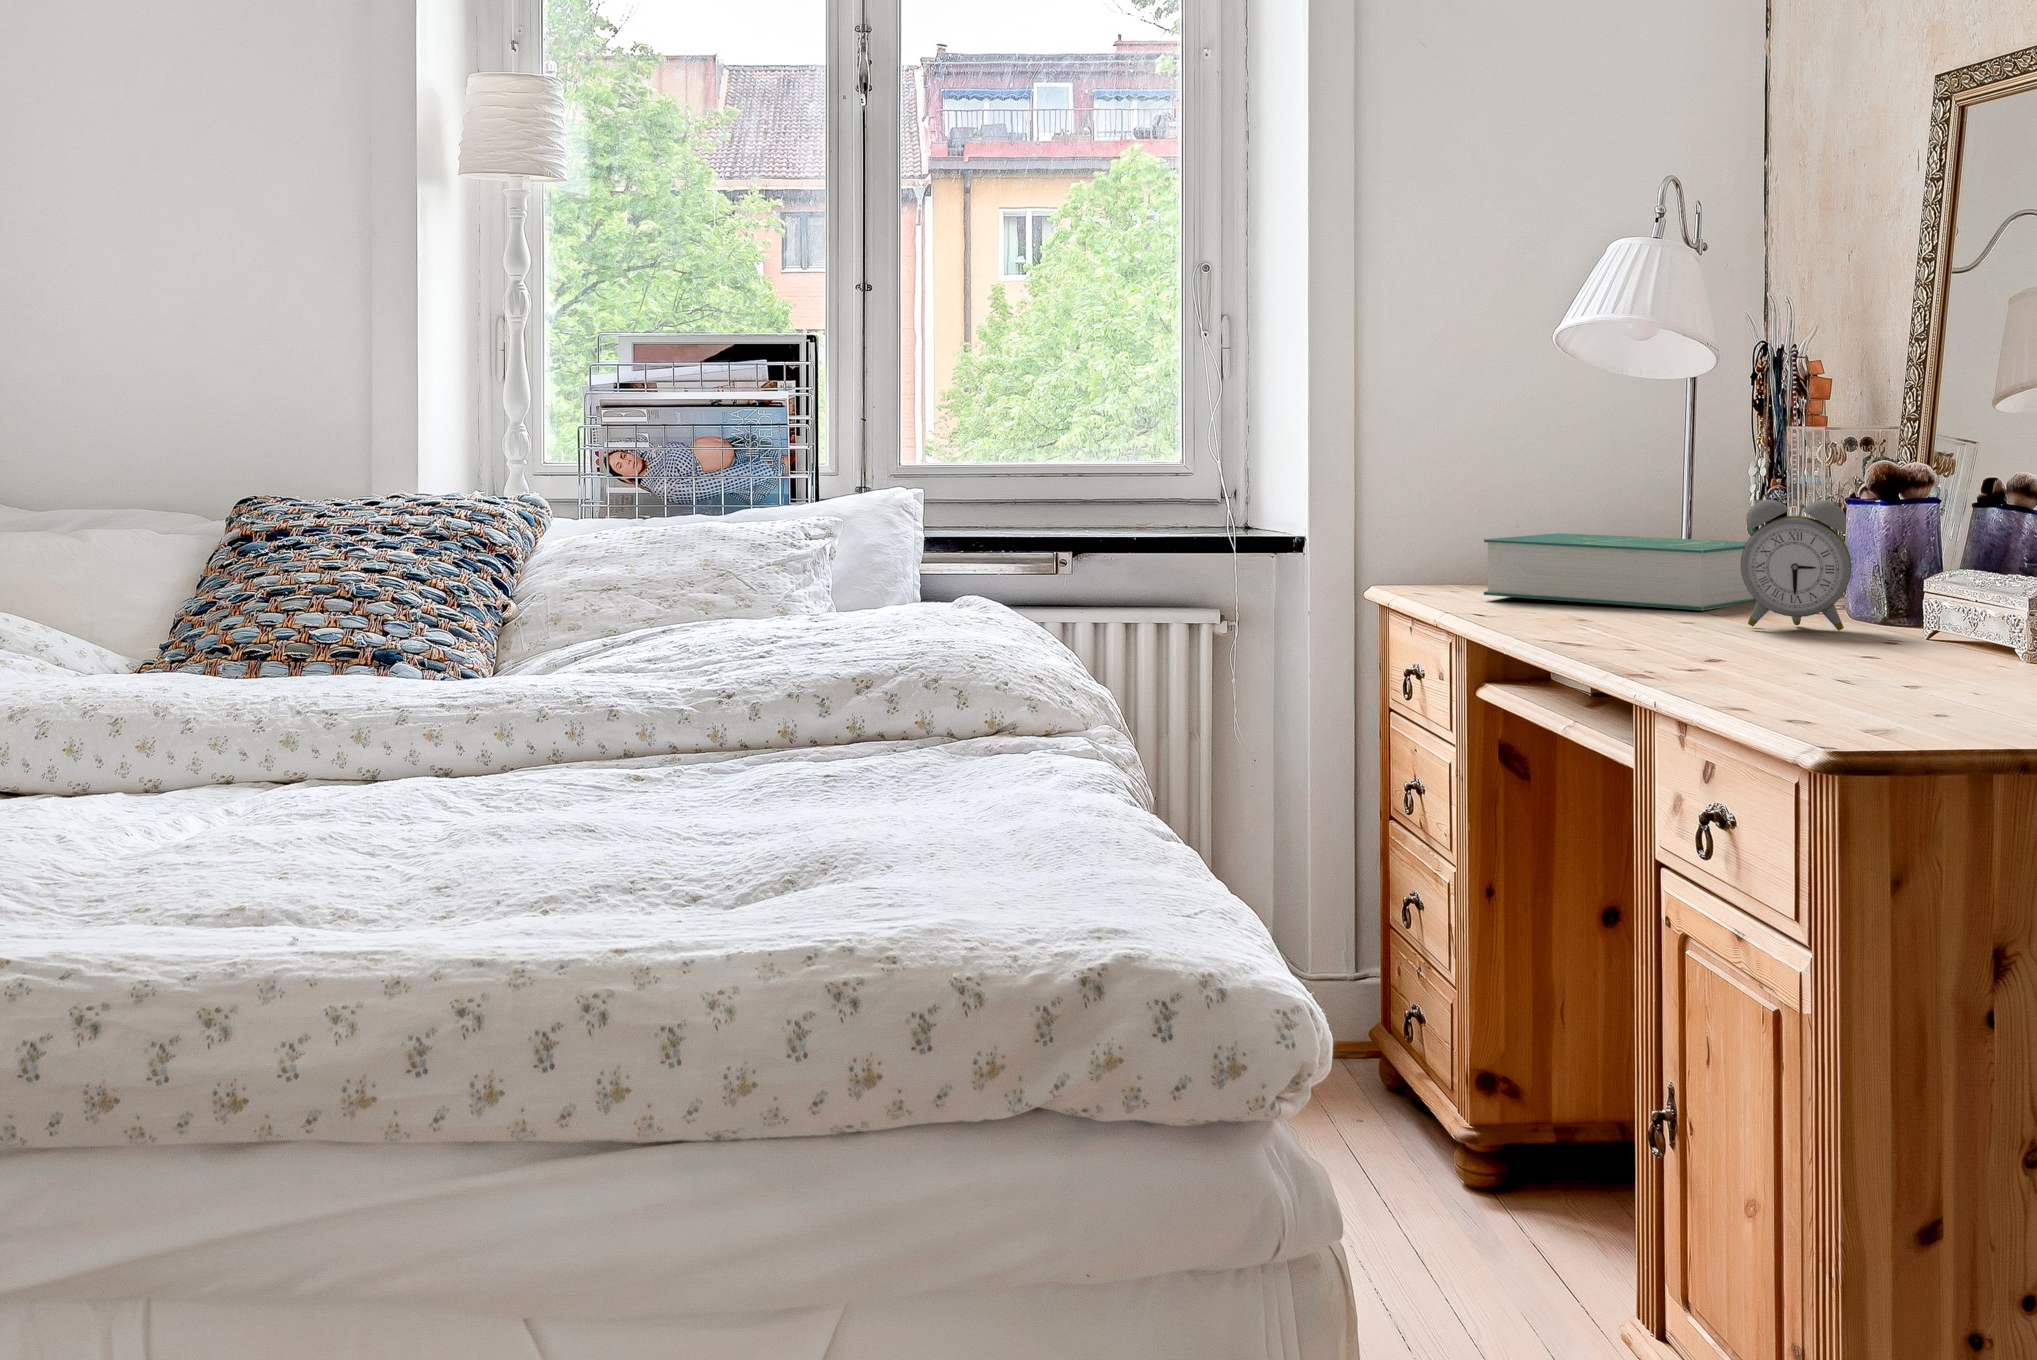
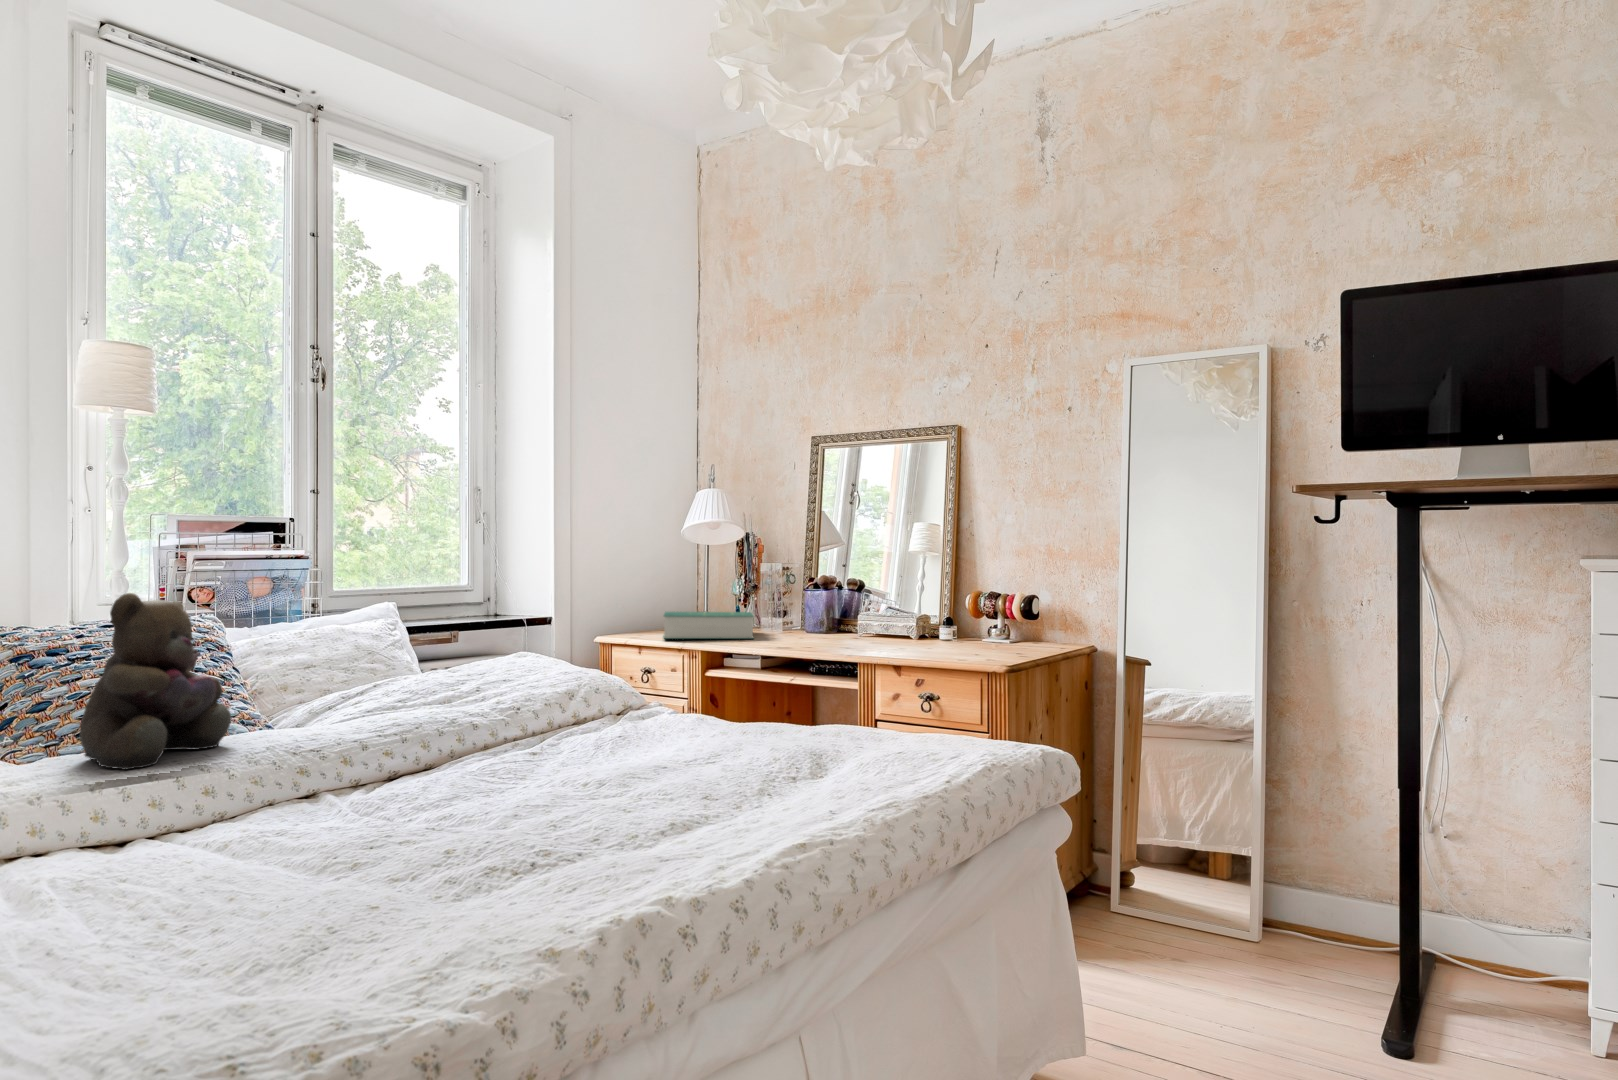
teddy bear: none [52,445,268,698] -> present [80,593,231,769]
alarm clock: present [1741,499,1852,631] -> none [790,596,828,643]

